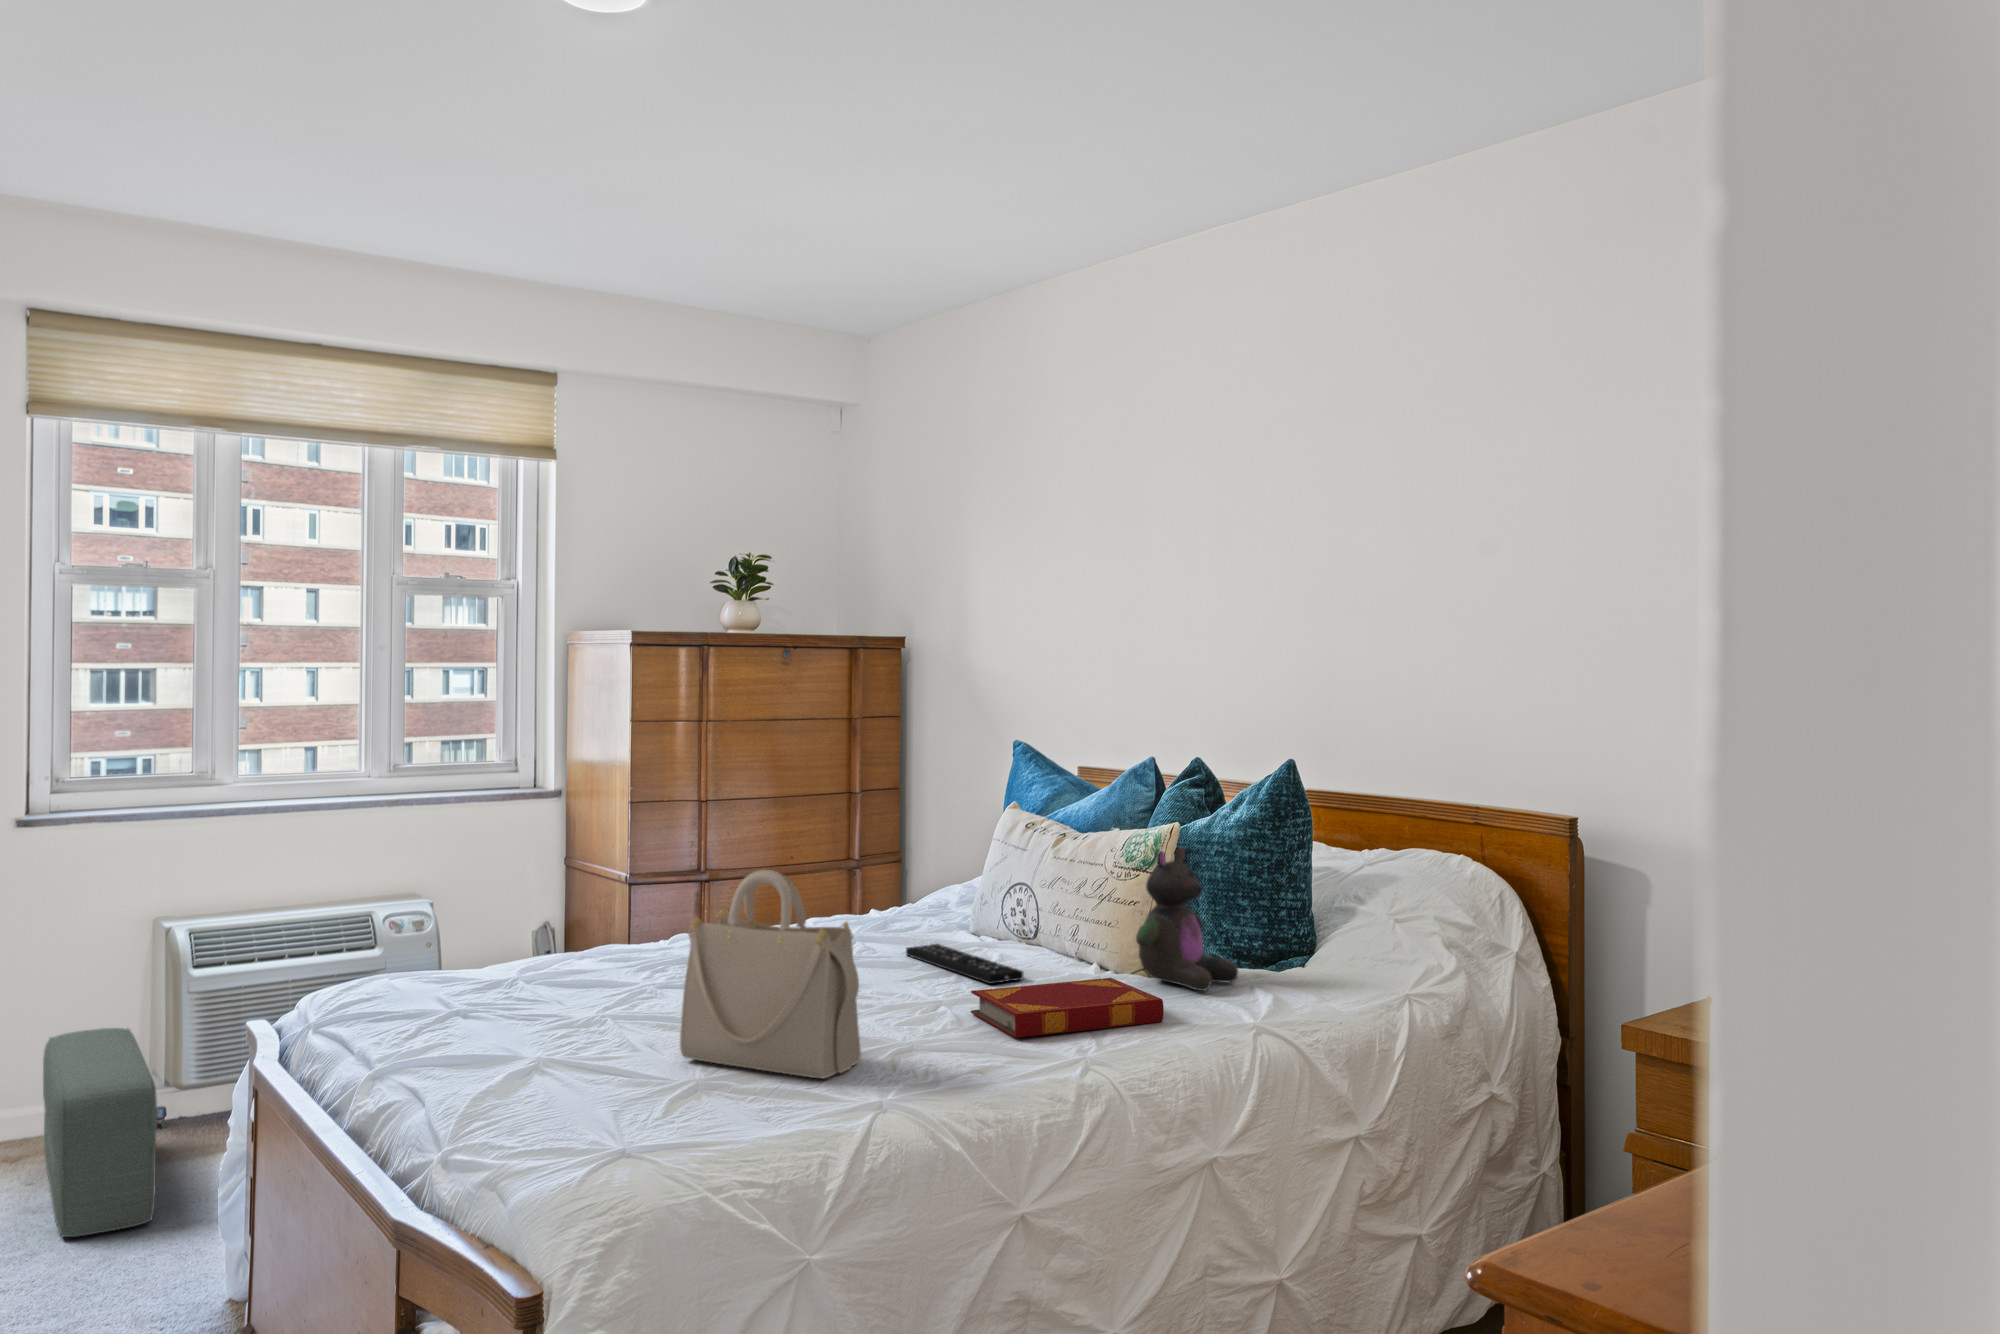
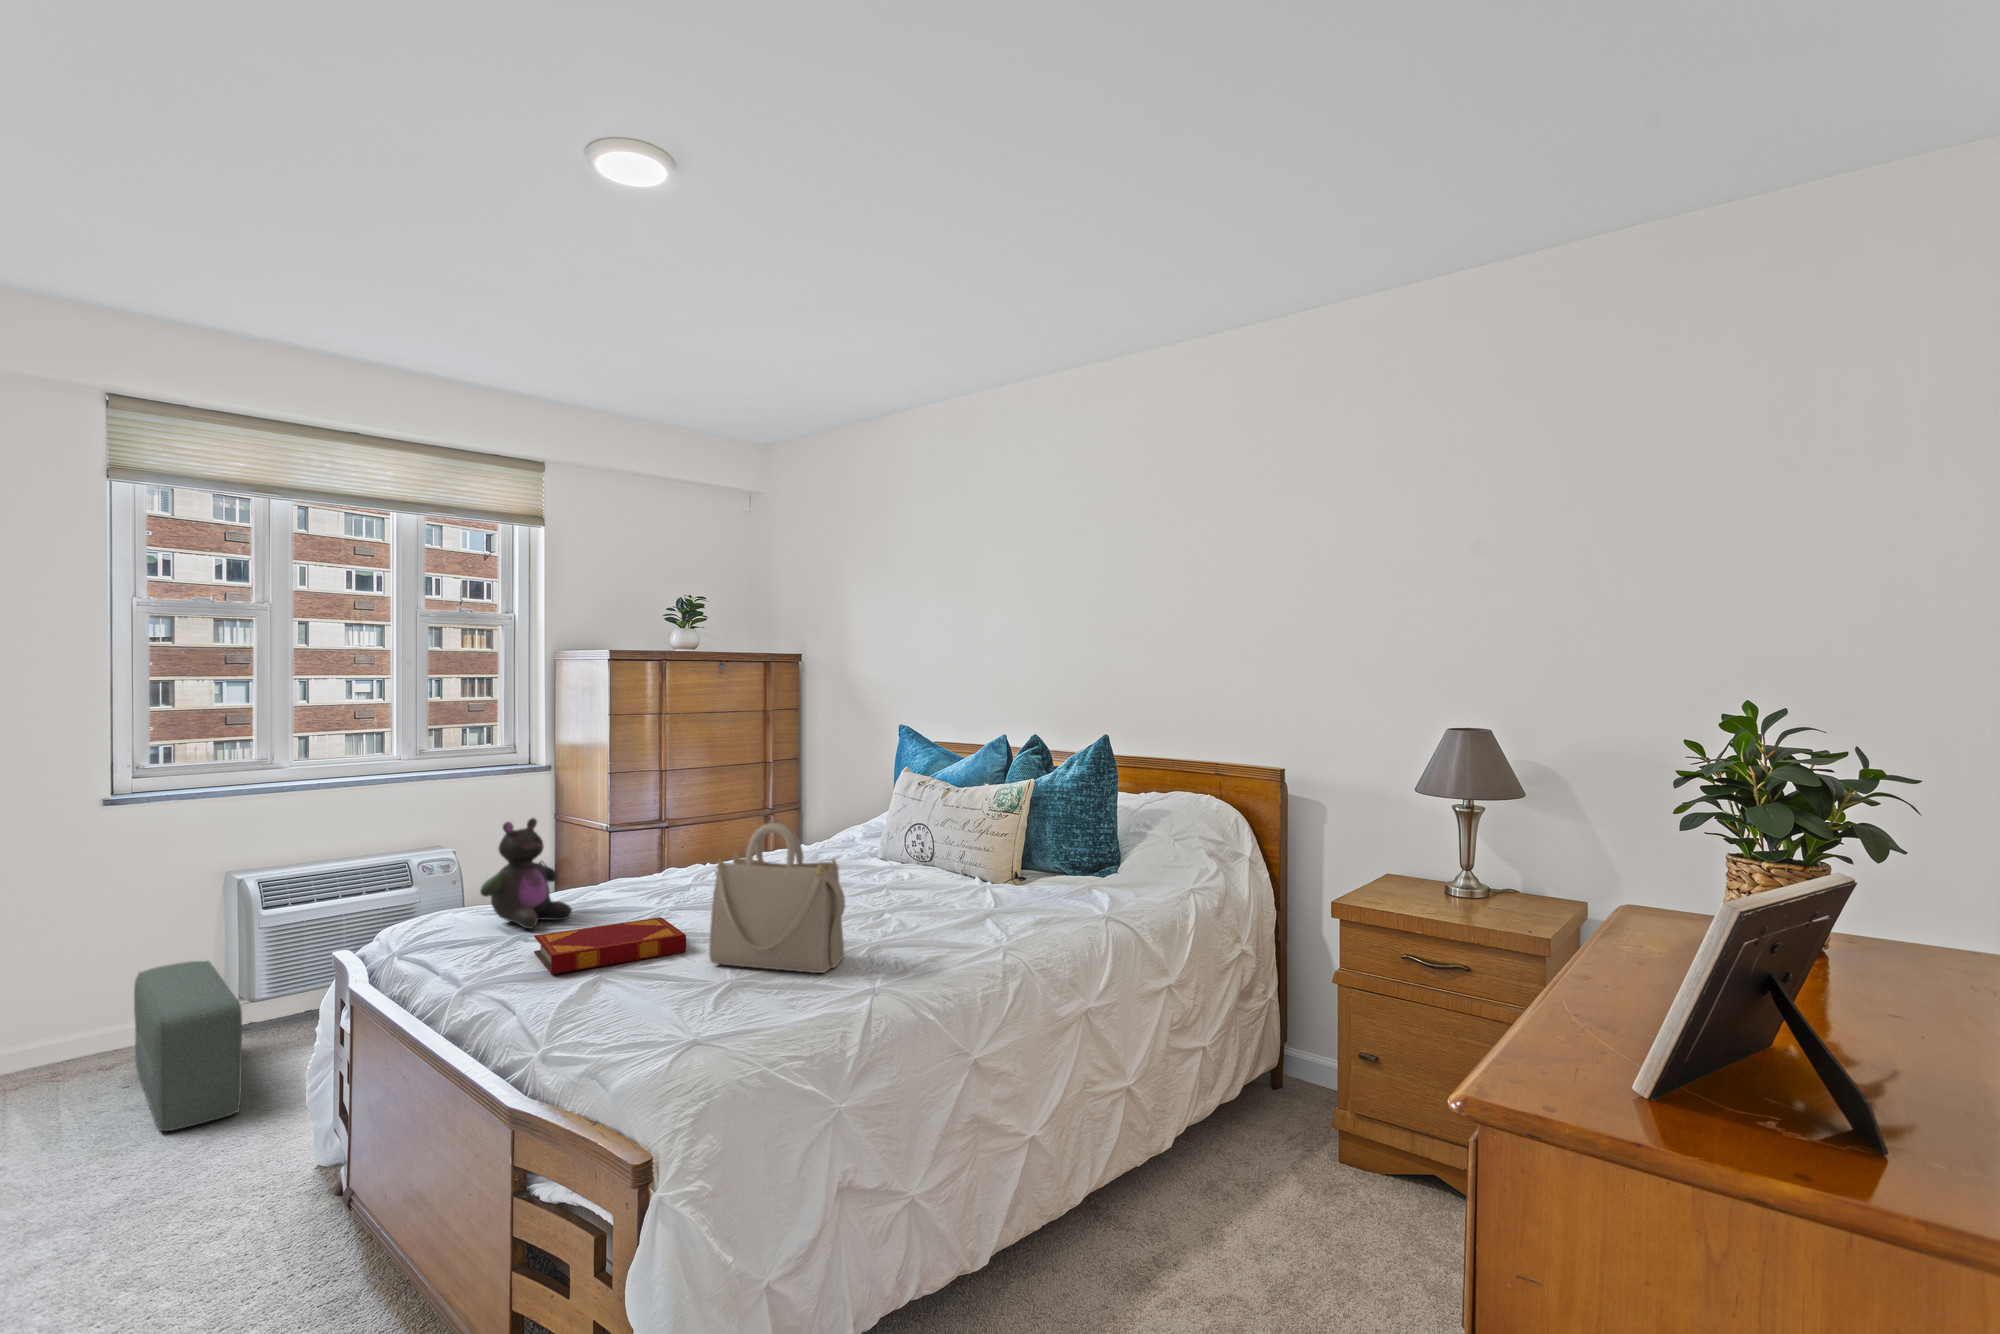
stuffed bear: present [1136,848,1239,991] -> present [480,818,572,929]
remote control: present [906,944,1023,984] -> none [843,868,934,896]
hardback book: present [971,978,1164,1038] -> present [534,917,686,974]

